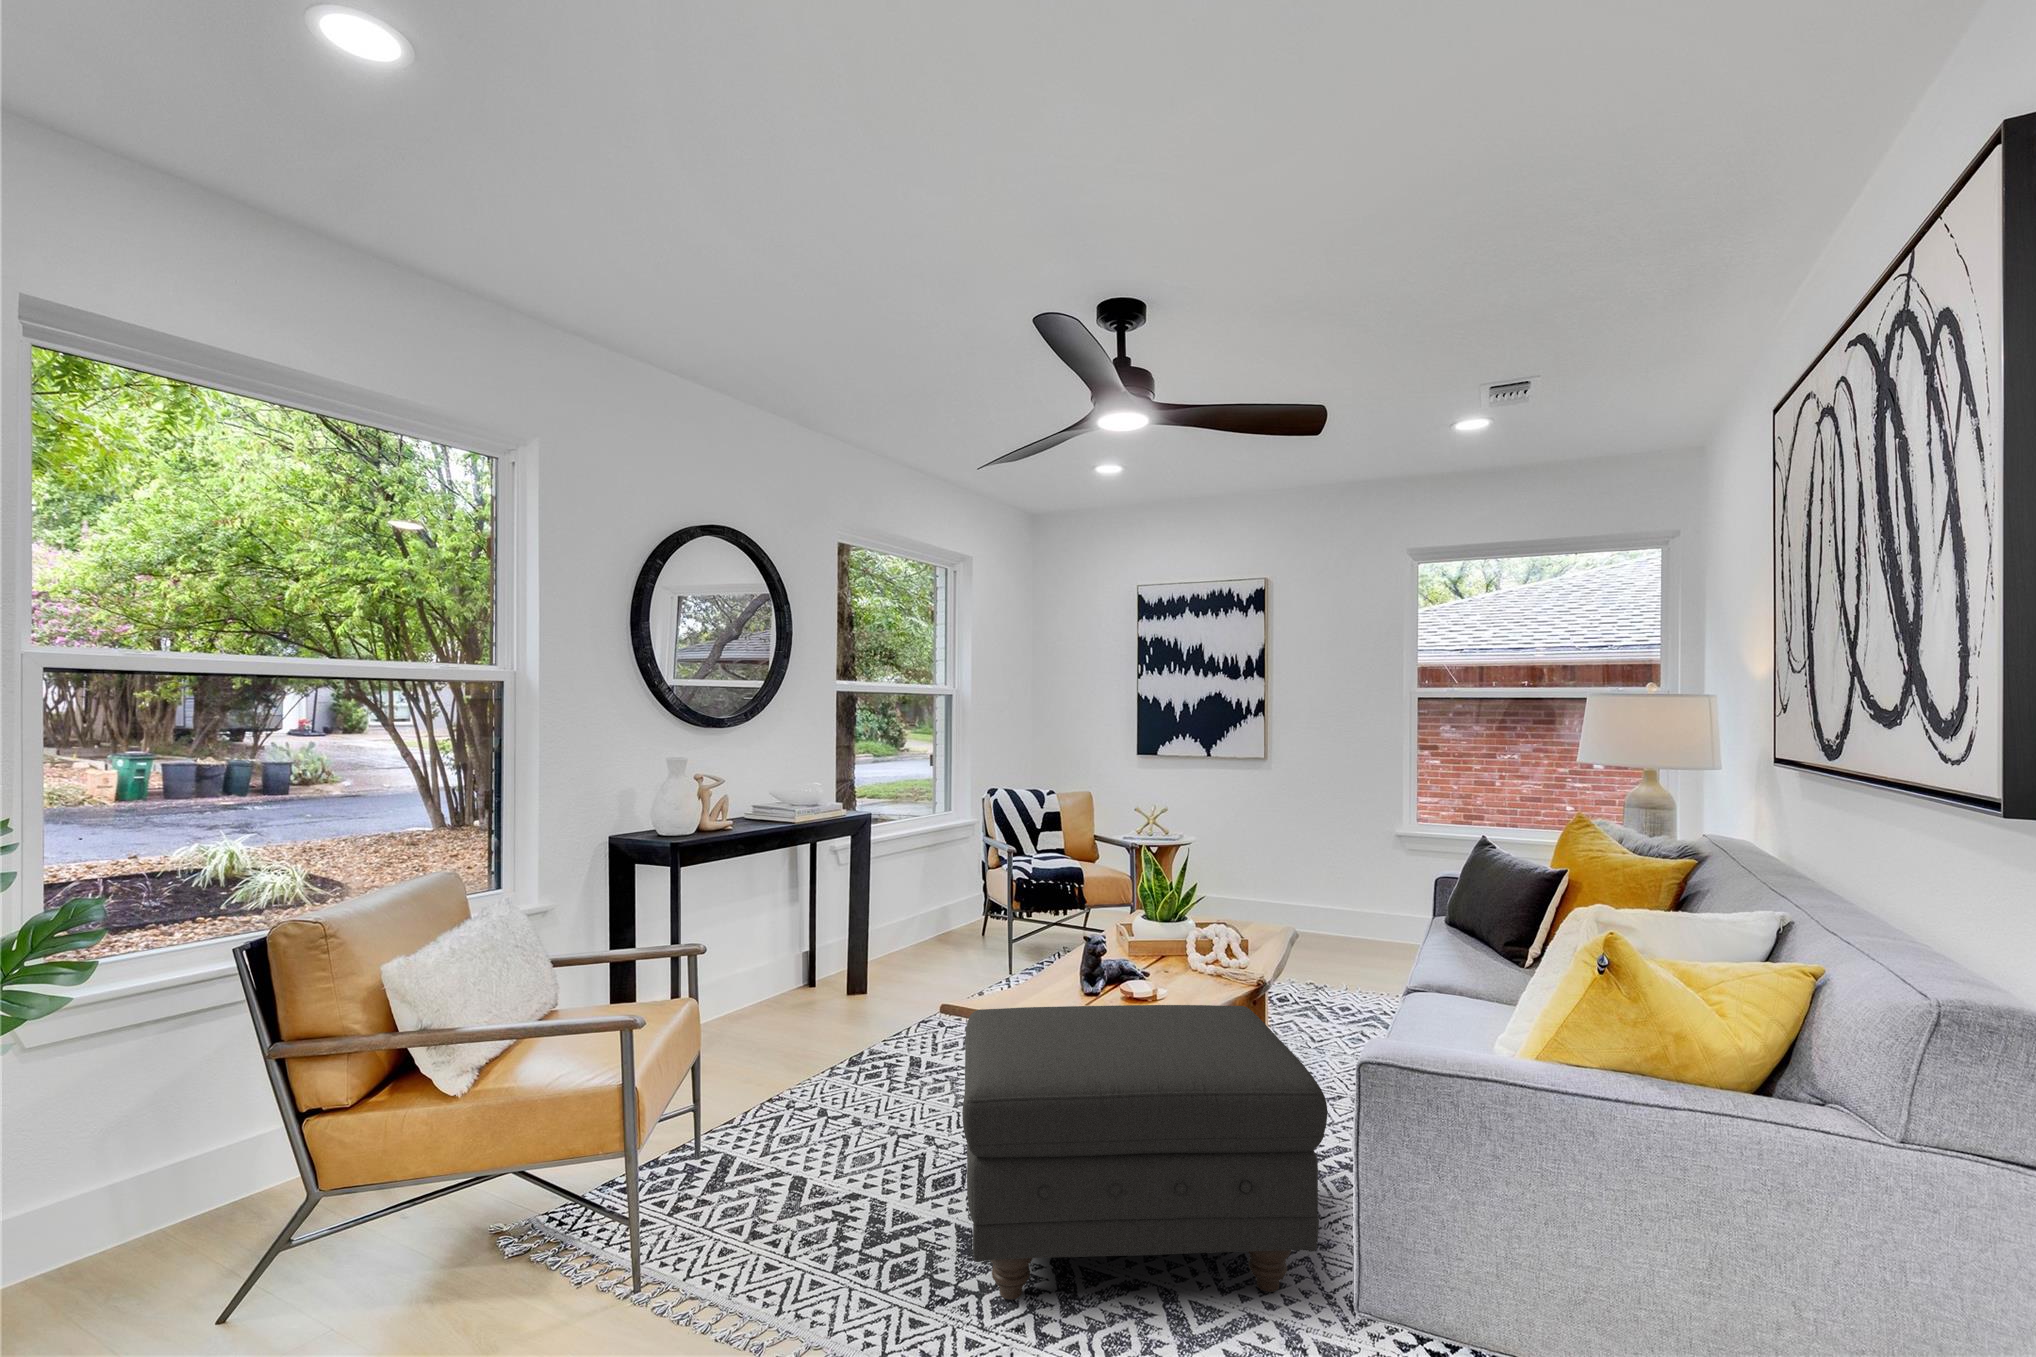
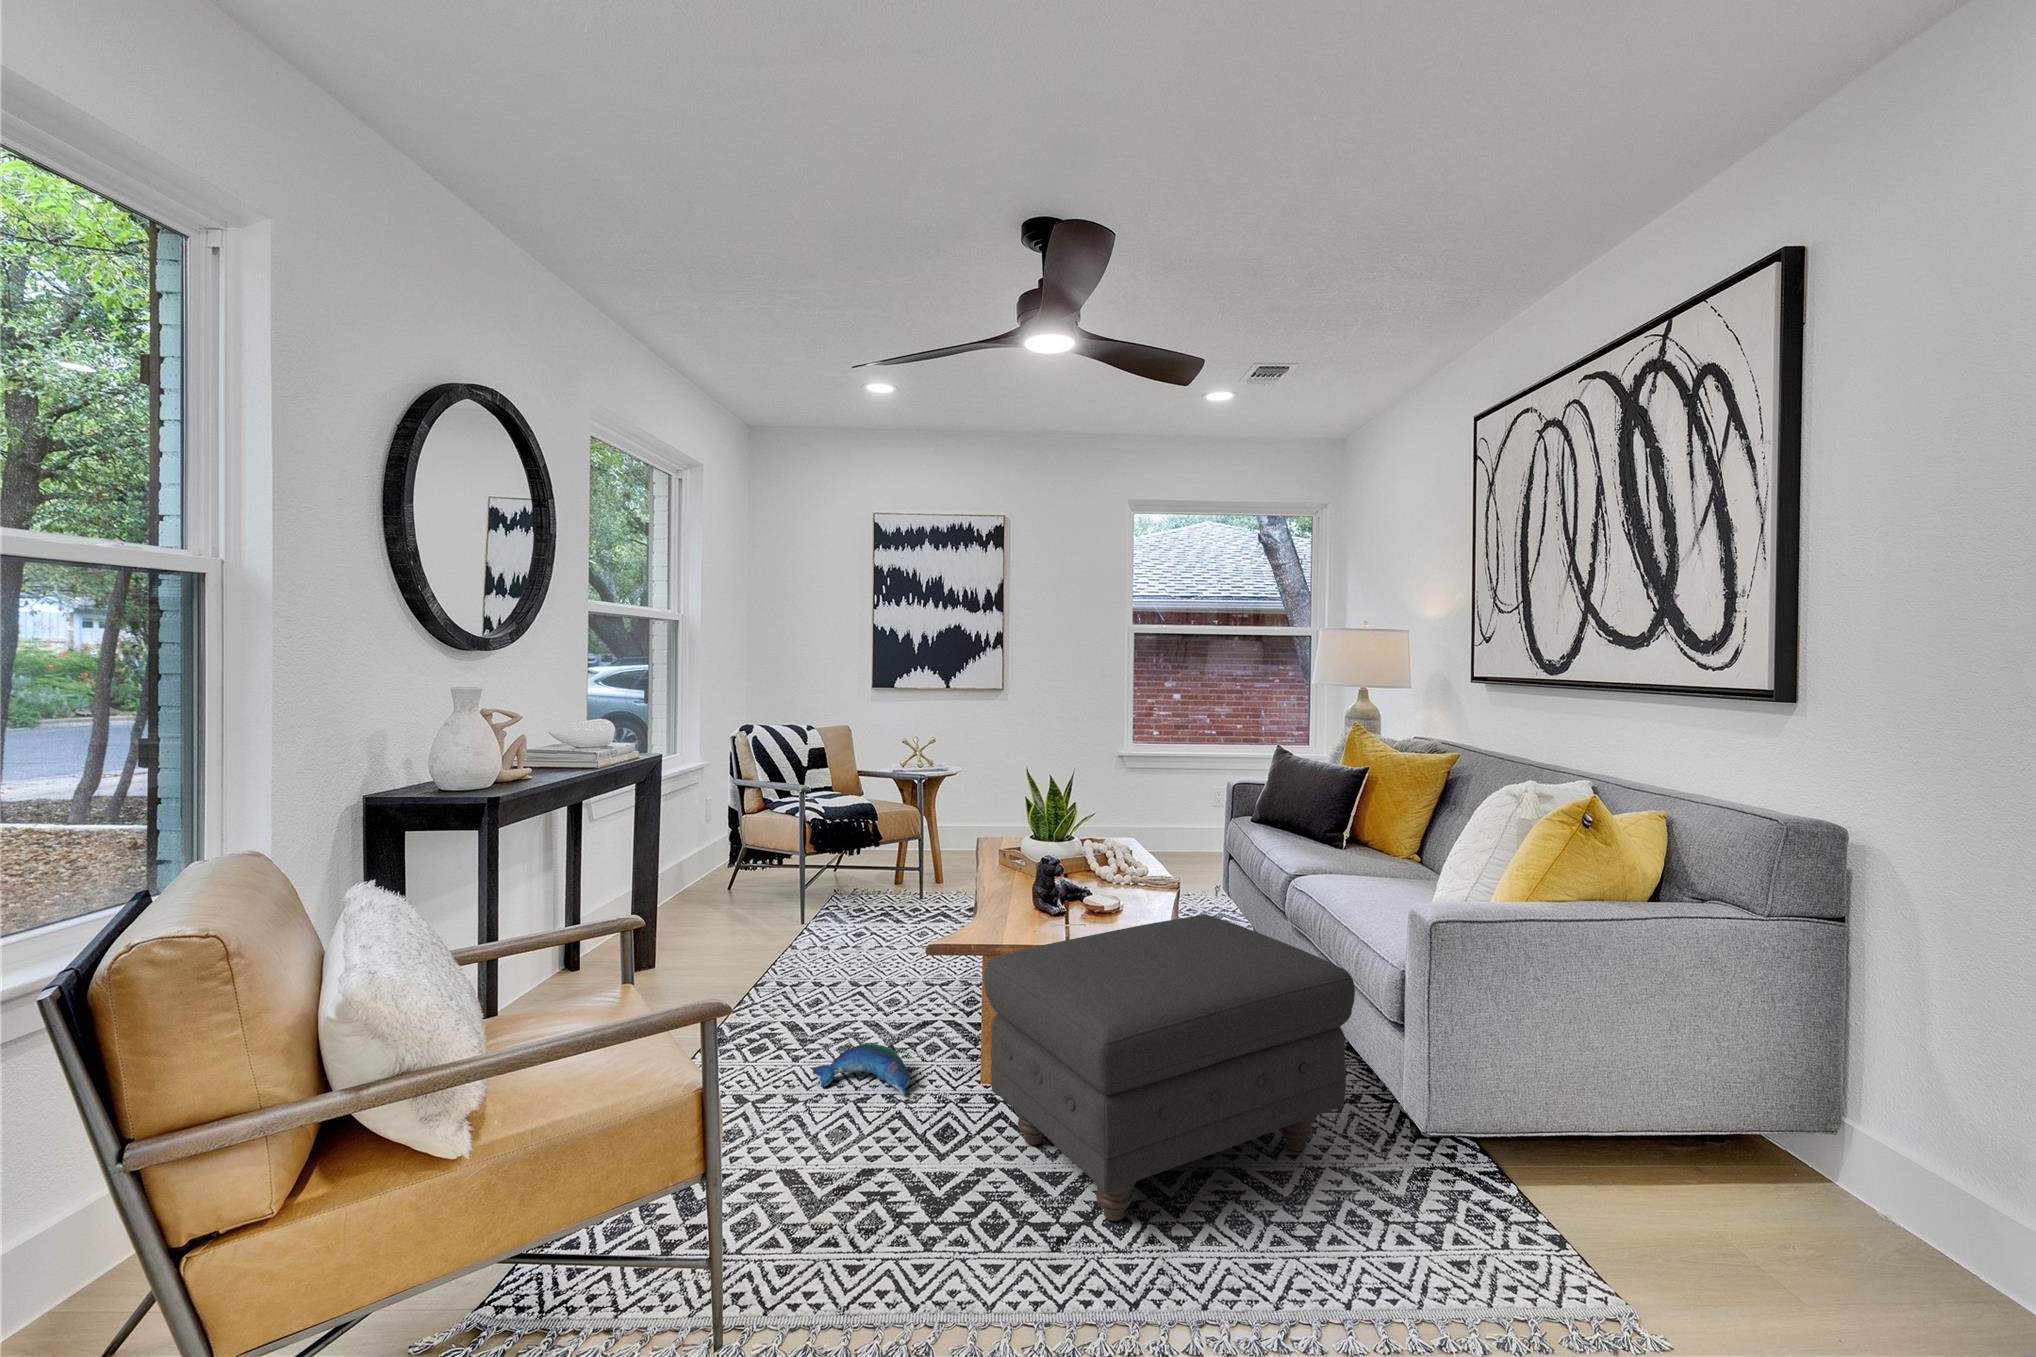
plush toy: none [872,1086,946,1141] -> present [813,1044,910,1095]

